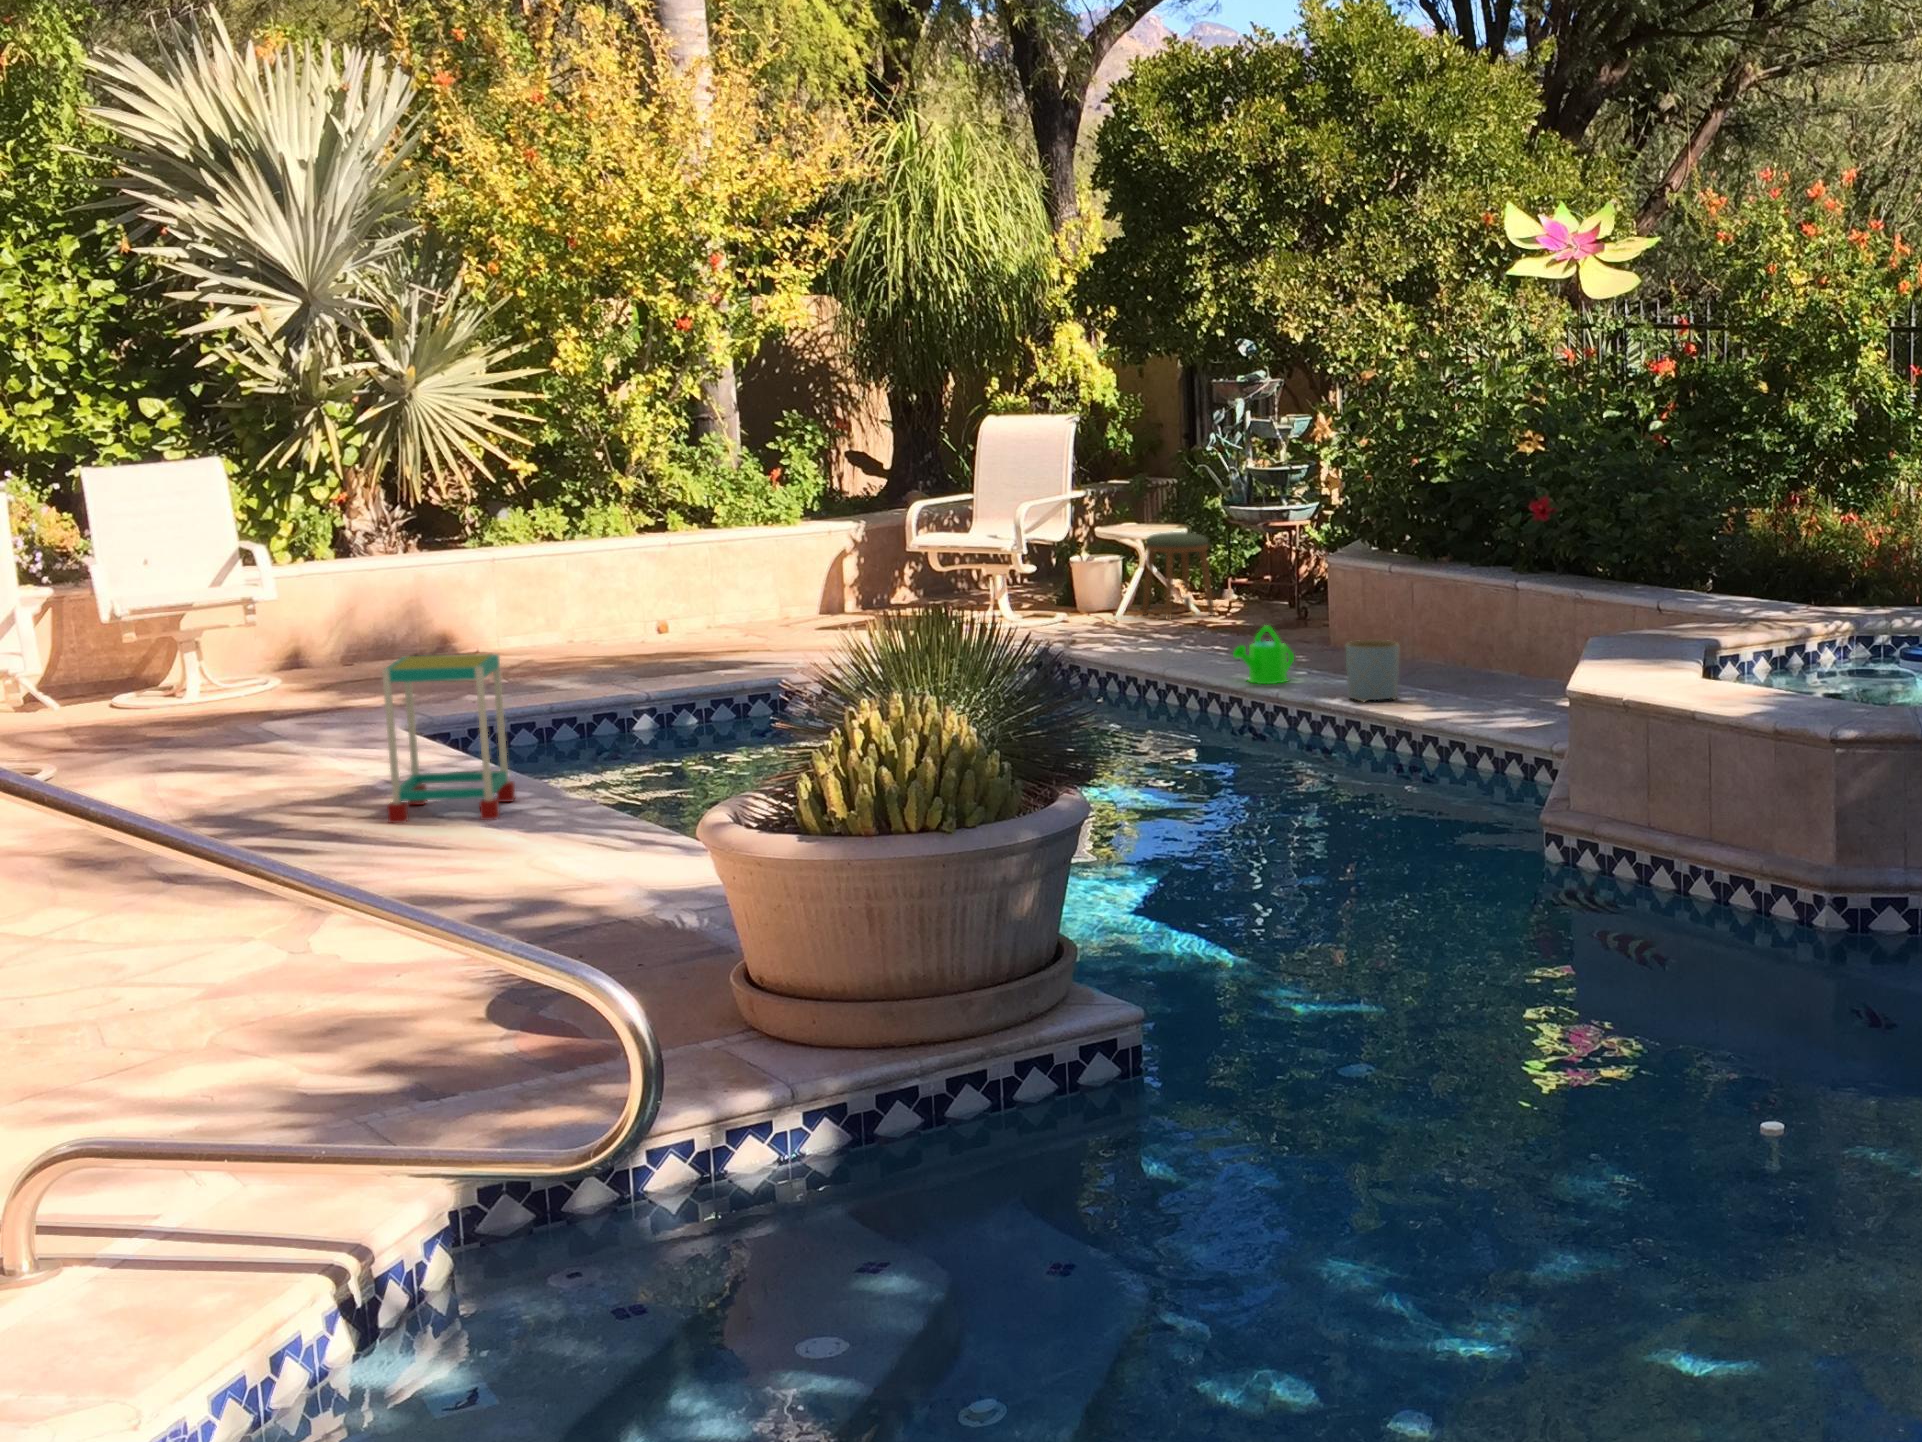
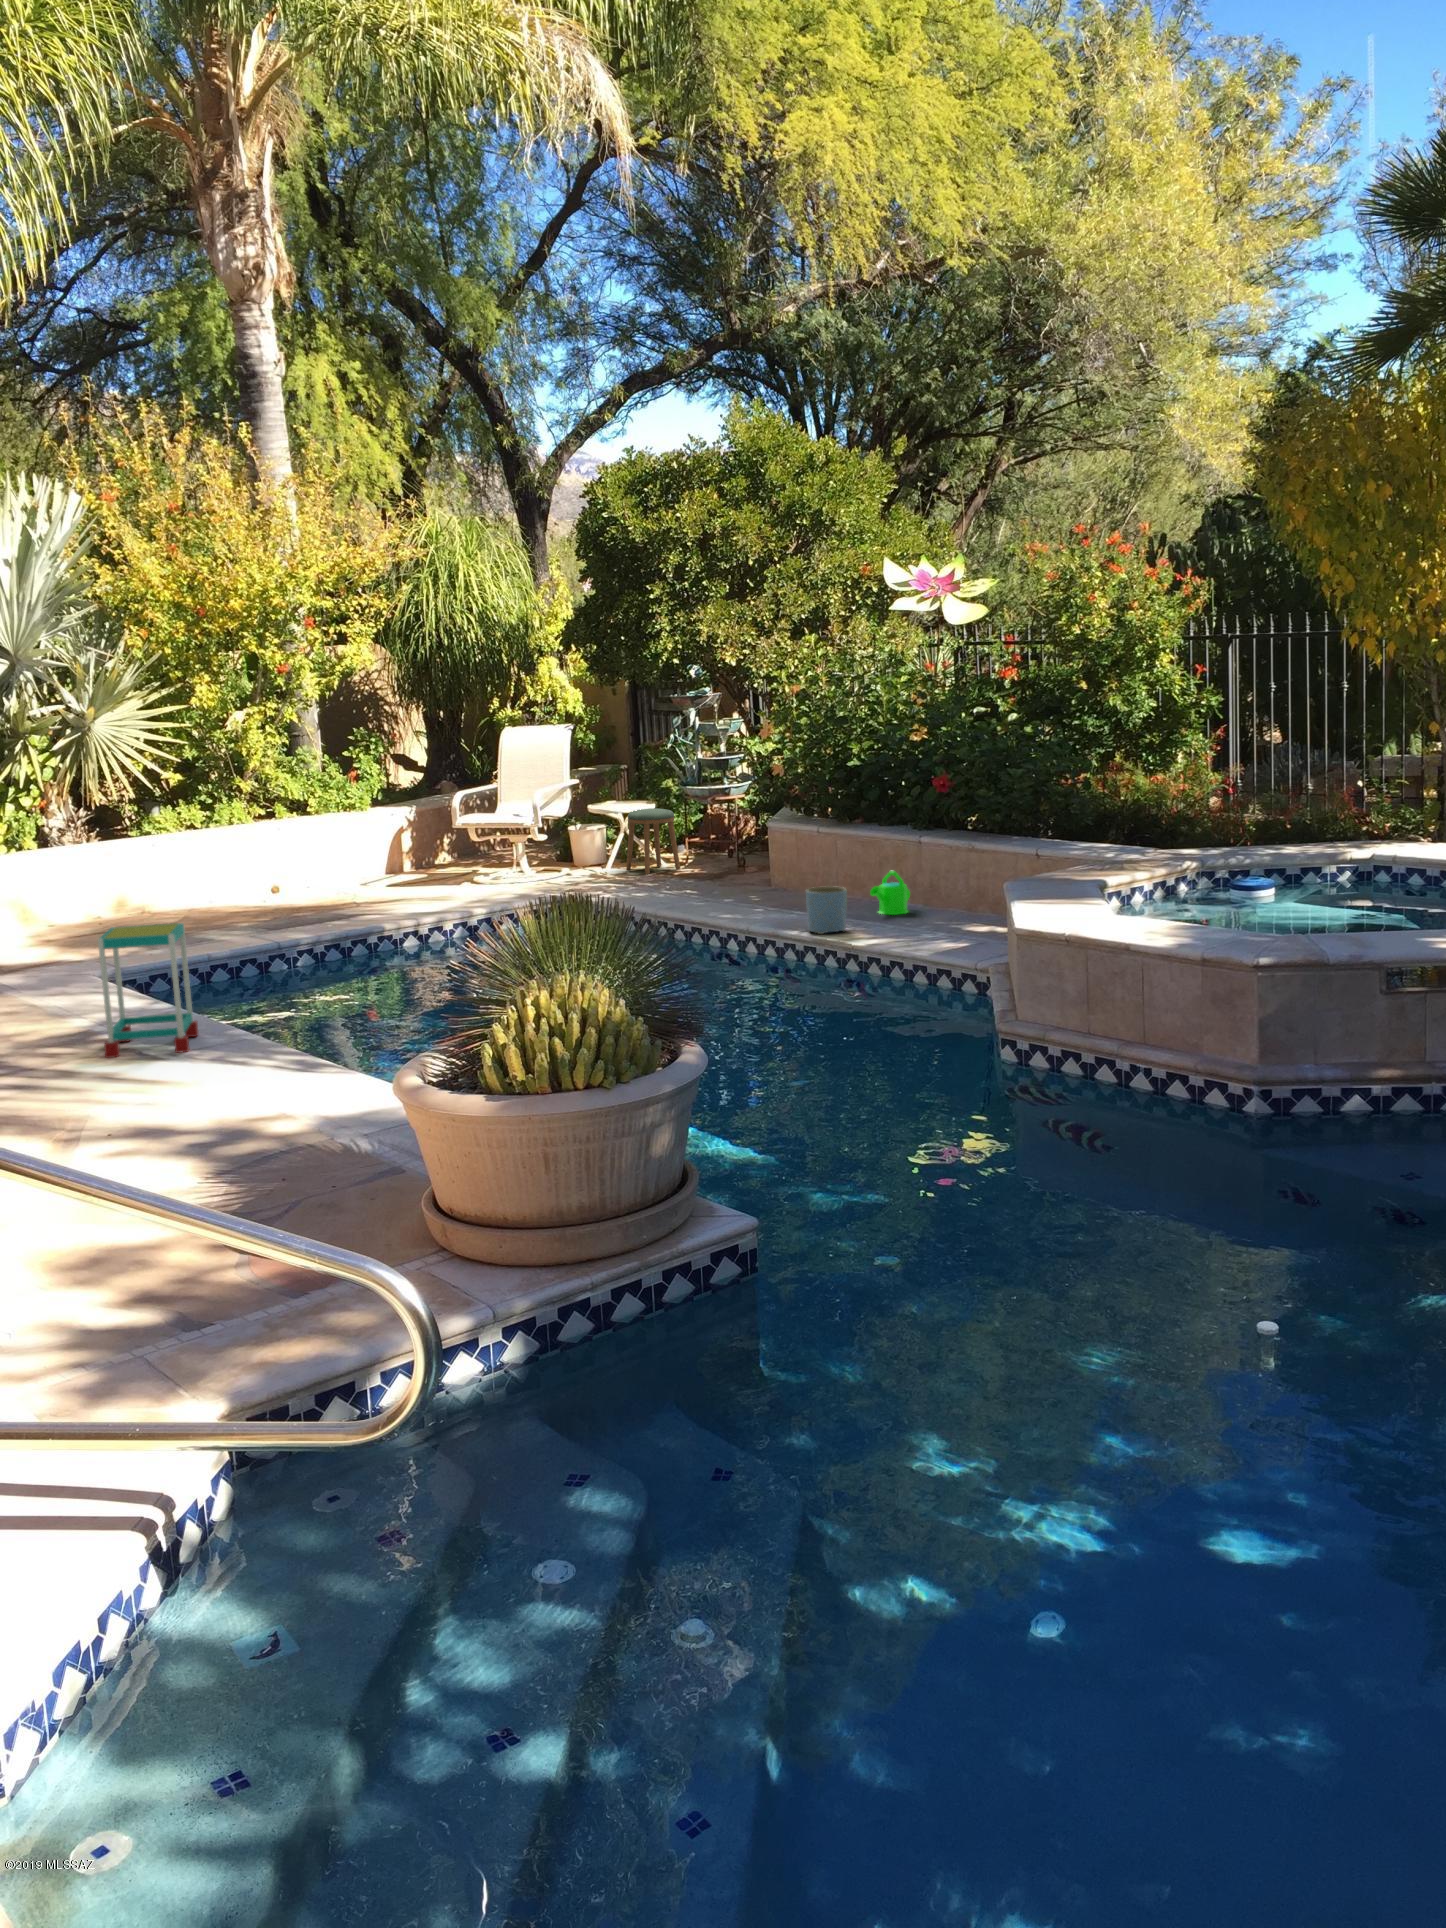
watering can: present [1233,625,1294,684] -> present [870,871,910,915]

